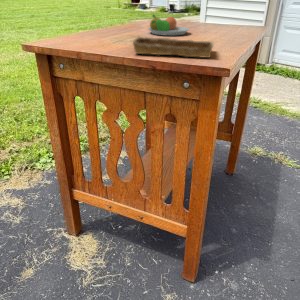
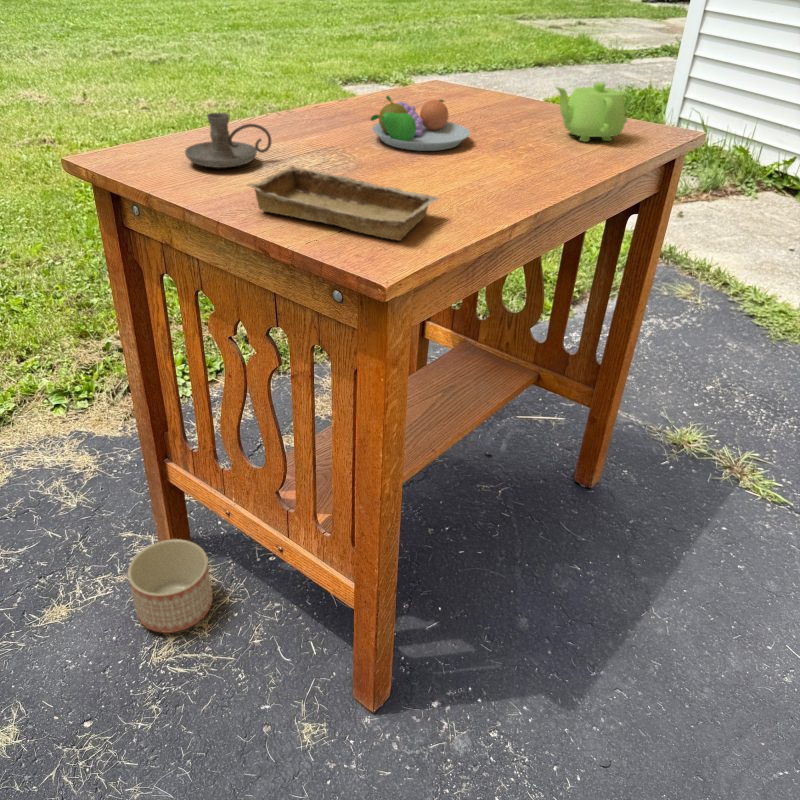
teapot: none [217,7,243,30] -> present [556,82,630,142]
candle holder: none [79,19,116,44] -> present [185,113,271,168]
planter: none [64,225,103,270] -> present [128,539,213,633]

